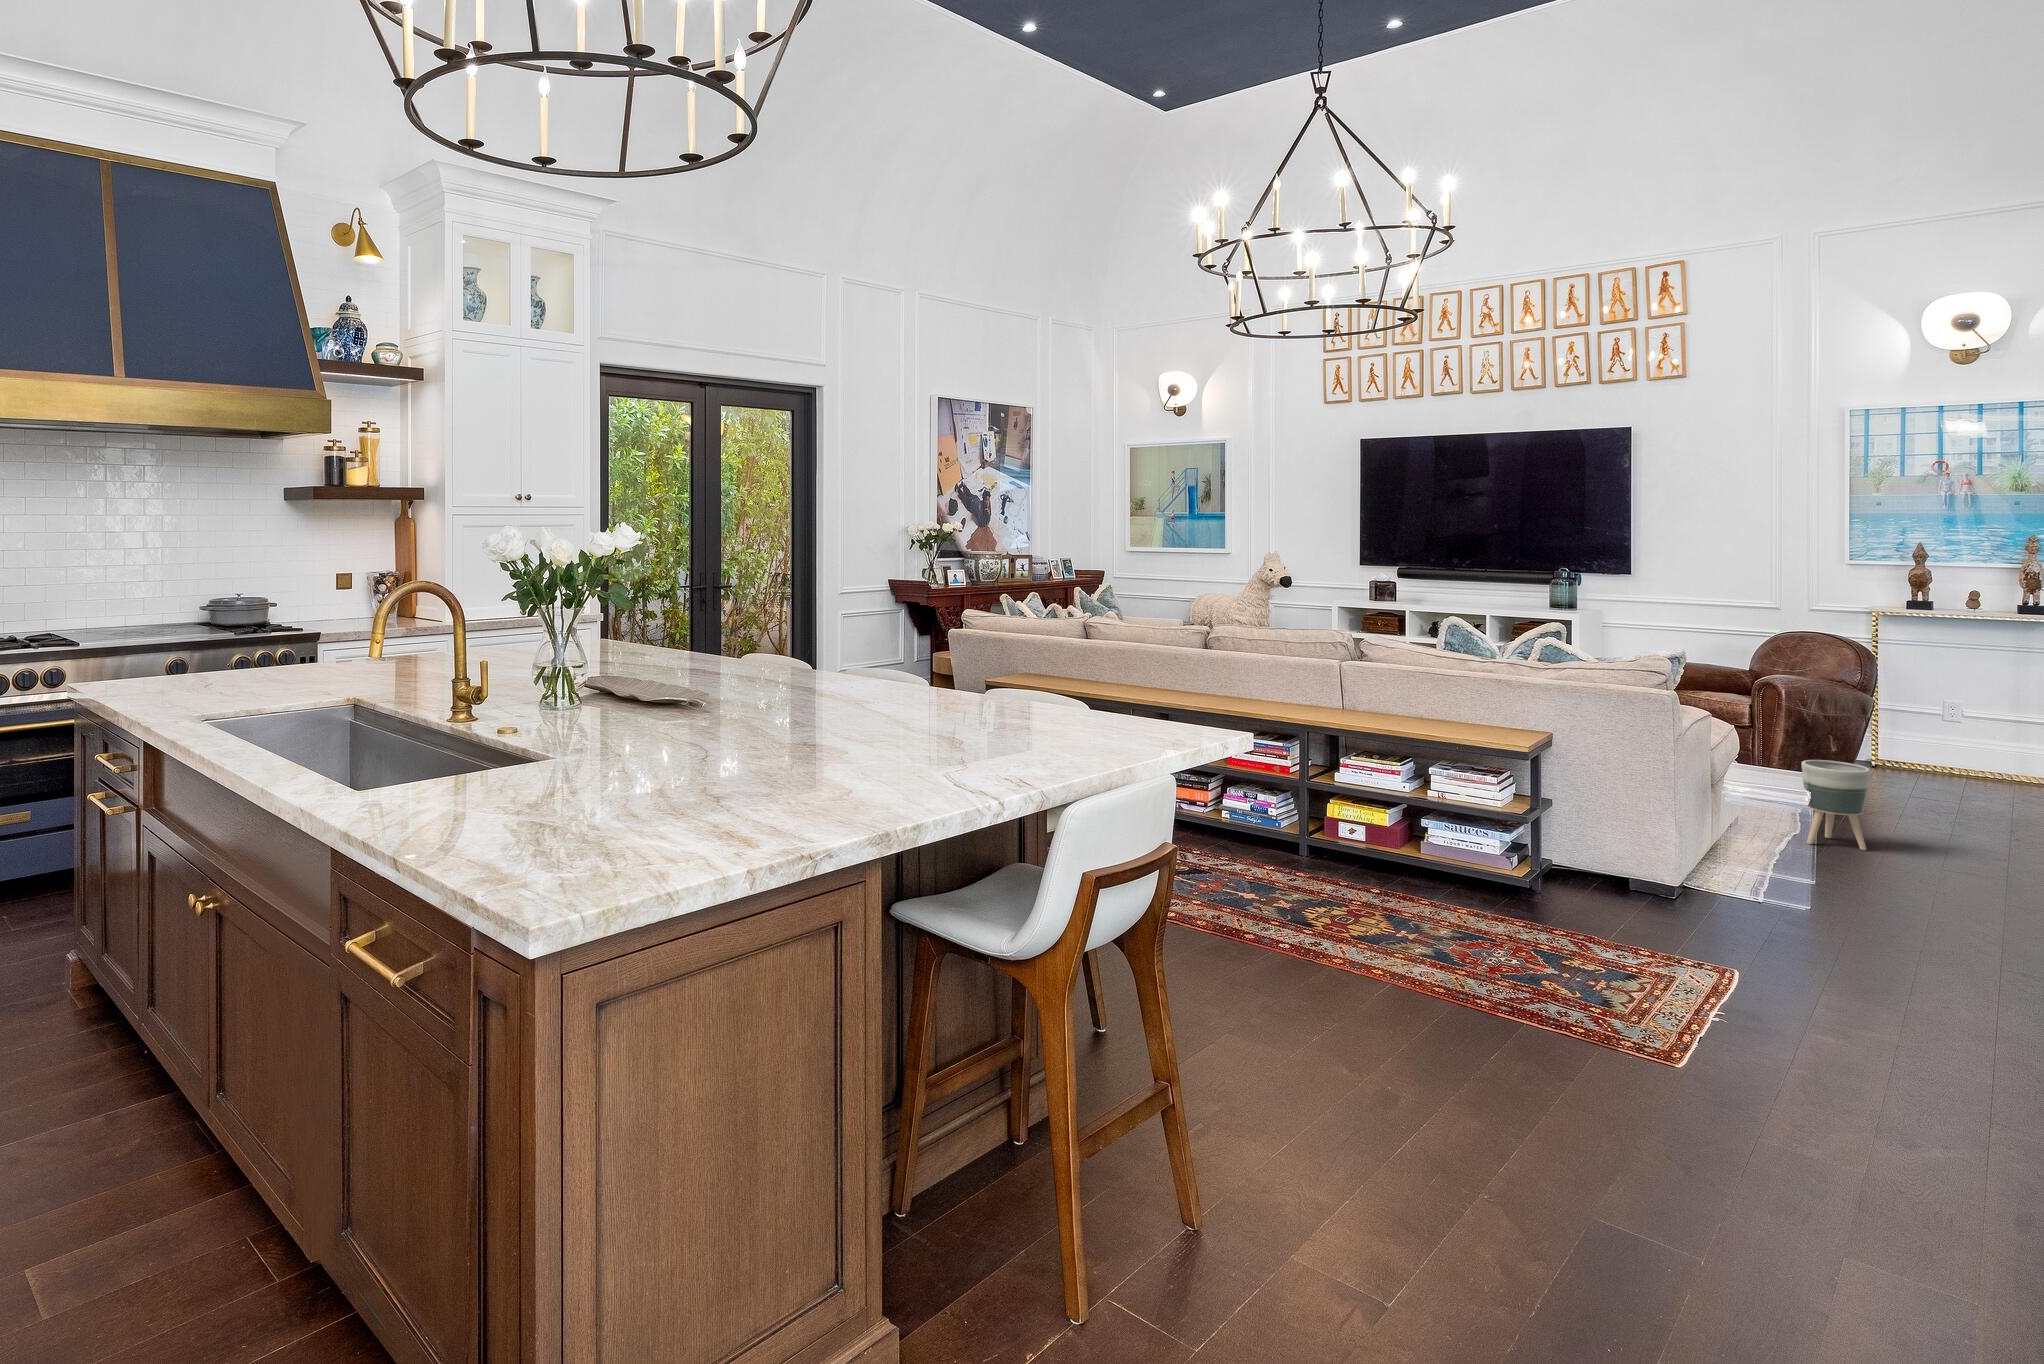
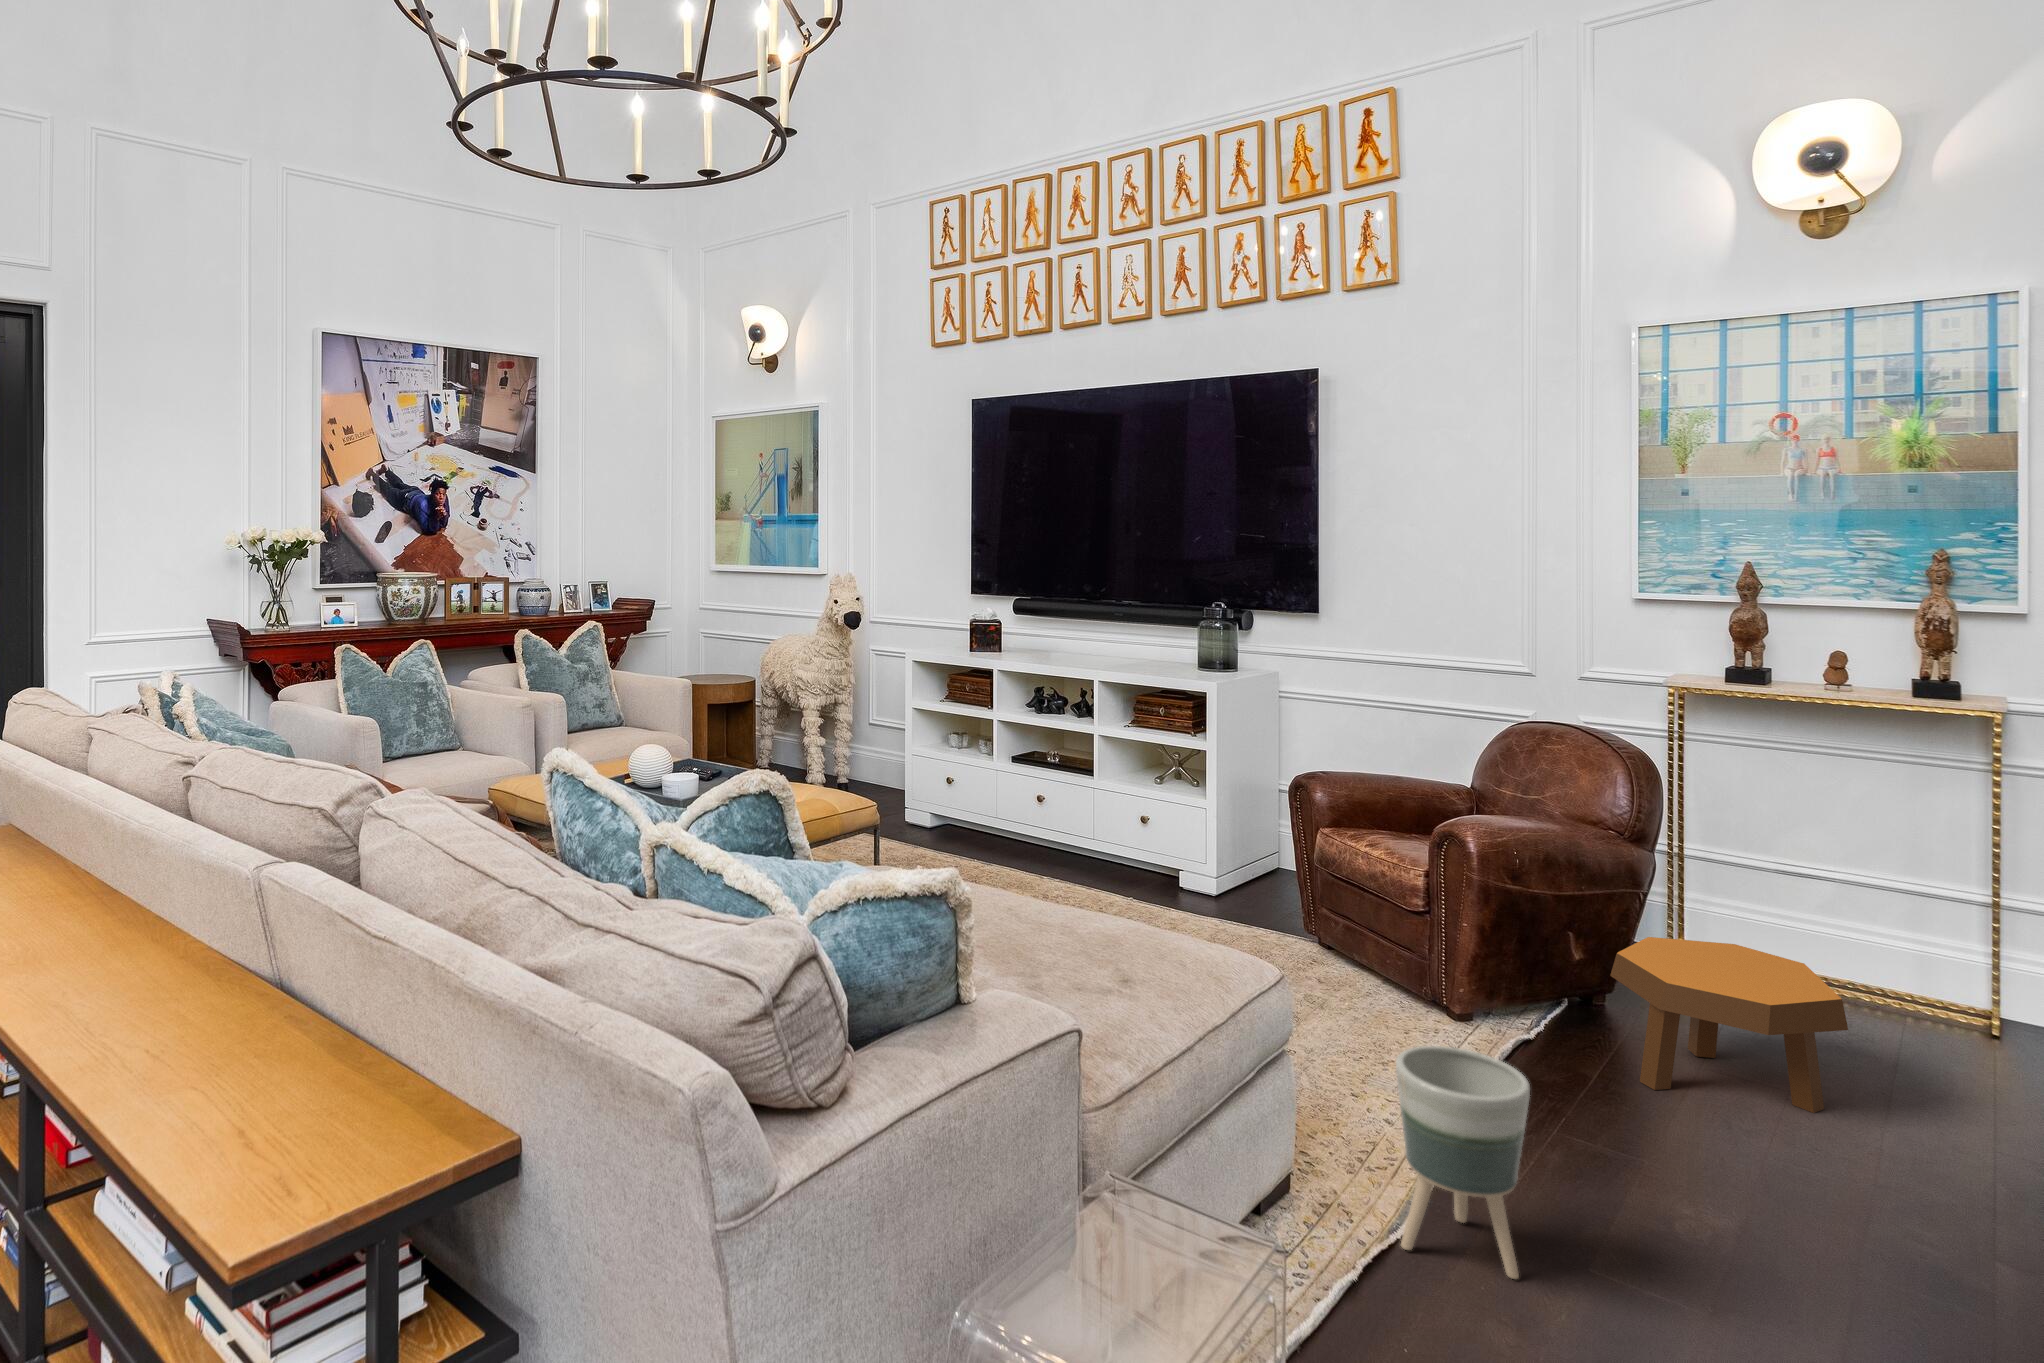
footstool: none [1862,738,1995,812] -> present [1610,937,1848,1113]

